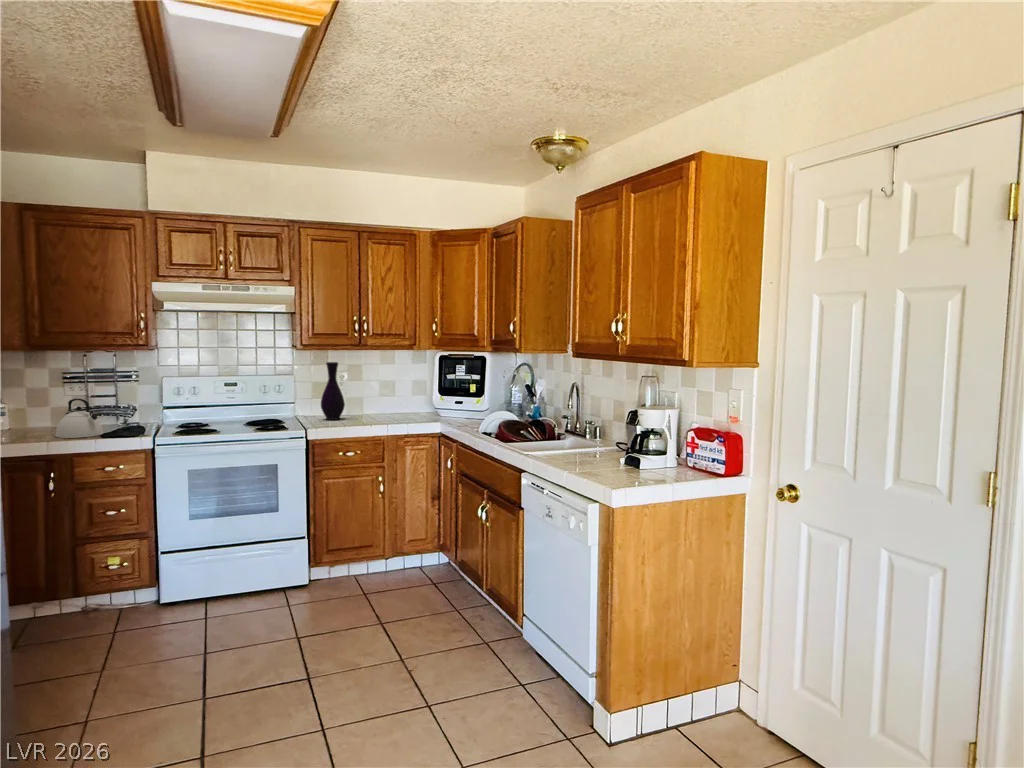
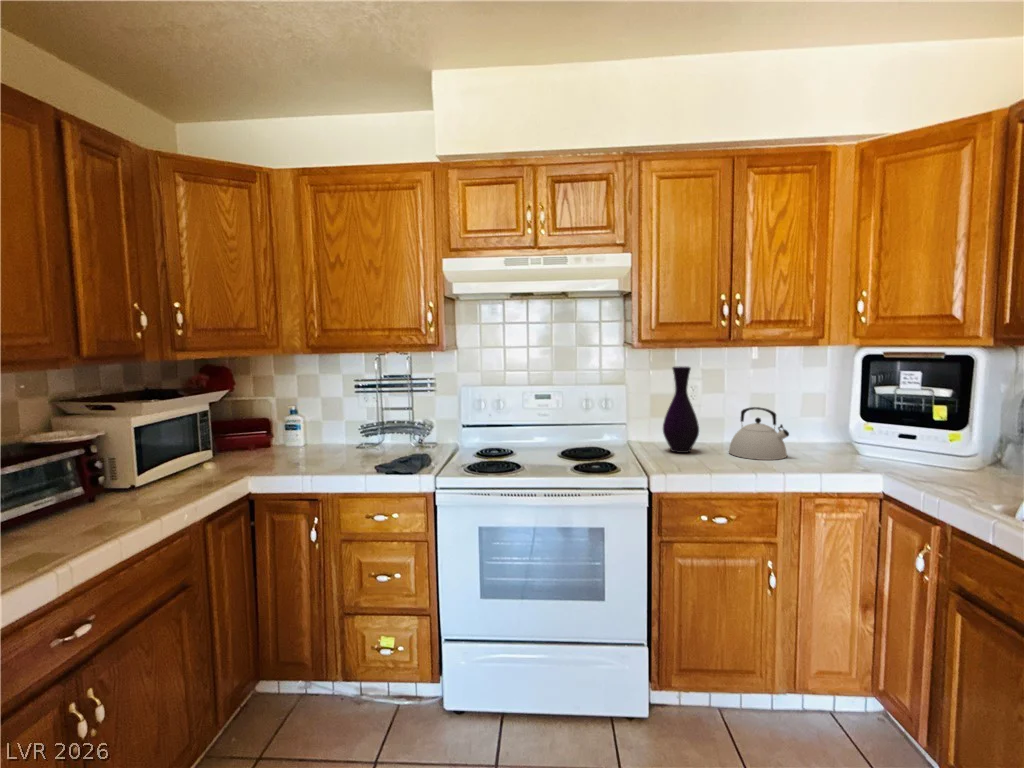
kettle: present [55,399,104,438] -> present [729,407,789,460]

